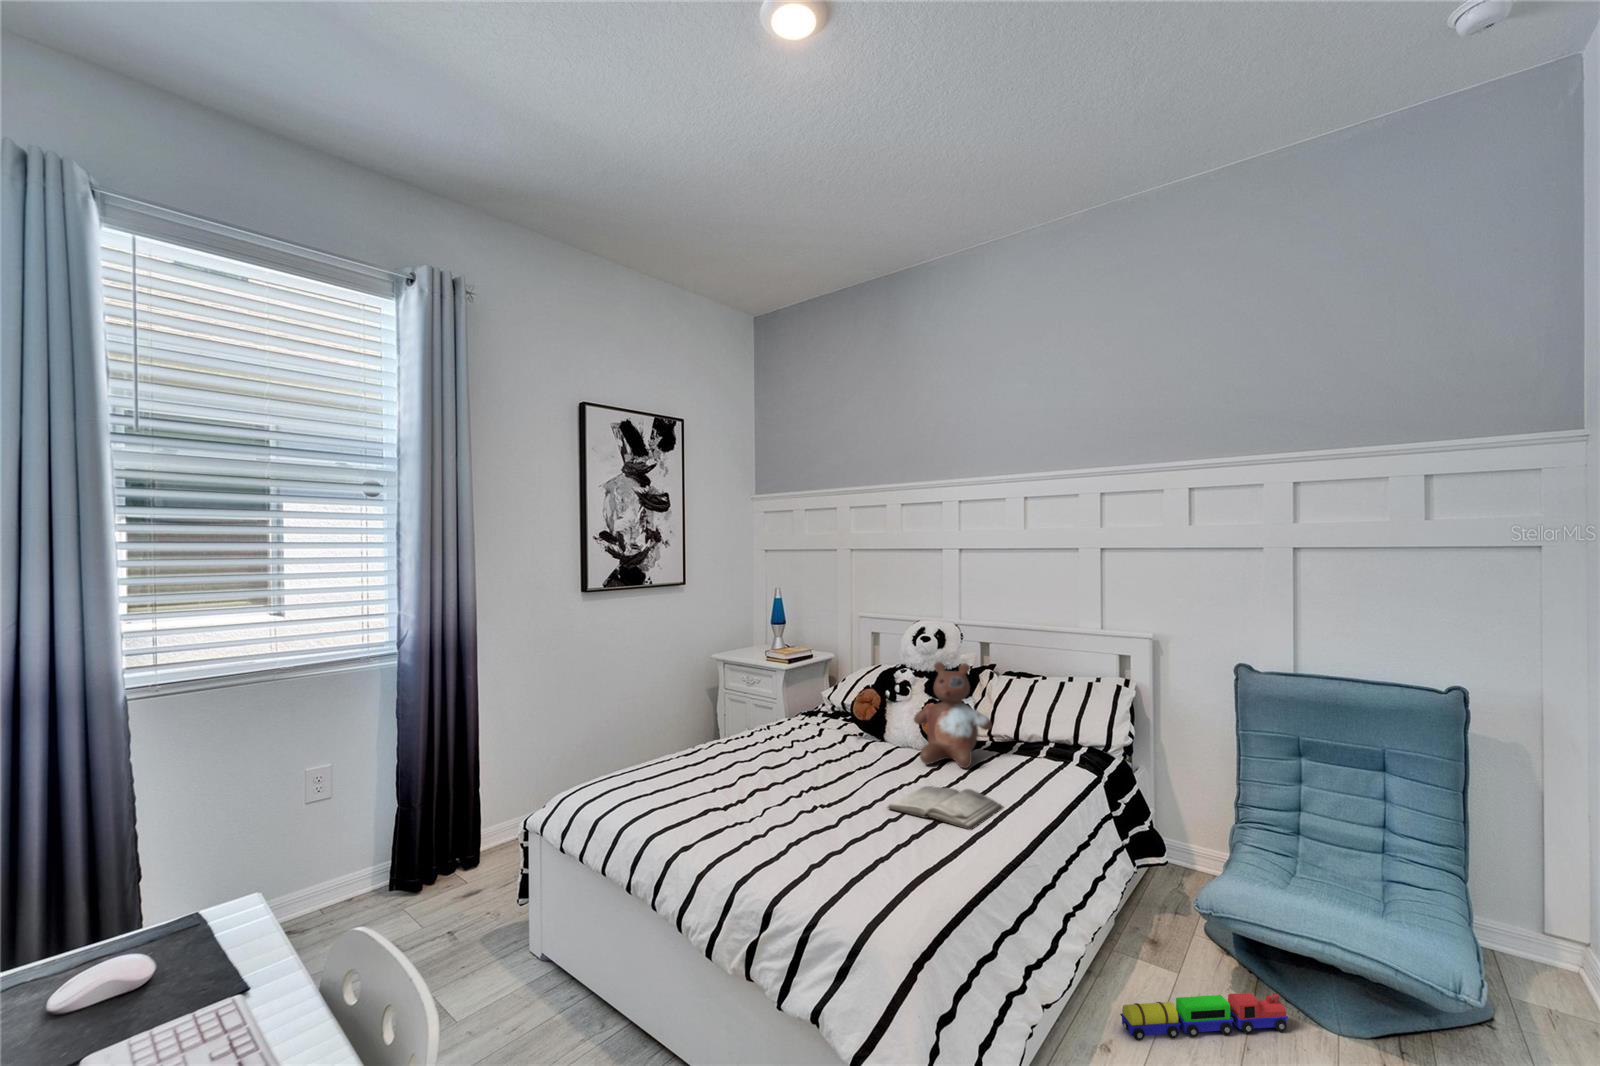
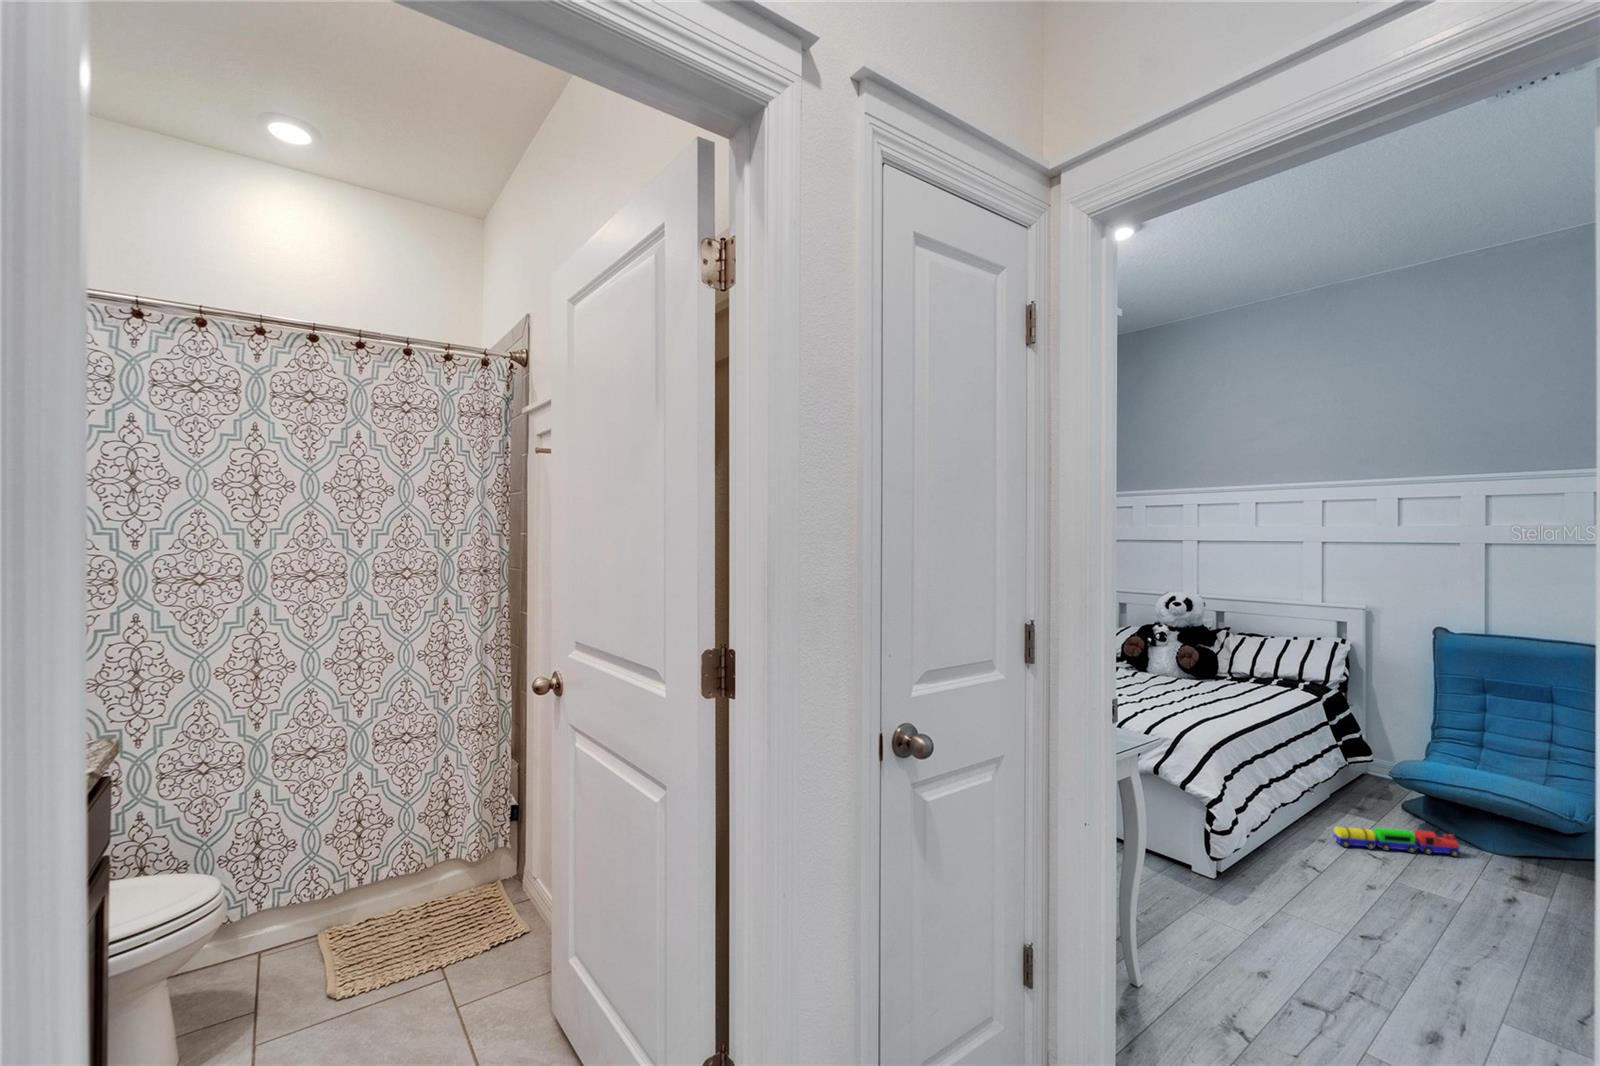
stuffed bear: present [914,662,992,768] -> none [1174,616,1235,686]
diary: present [888,786,1003,830] -> none [1166,691,1249,711]

